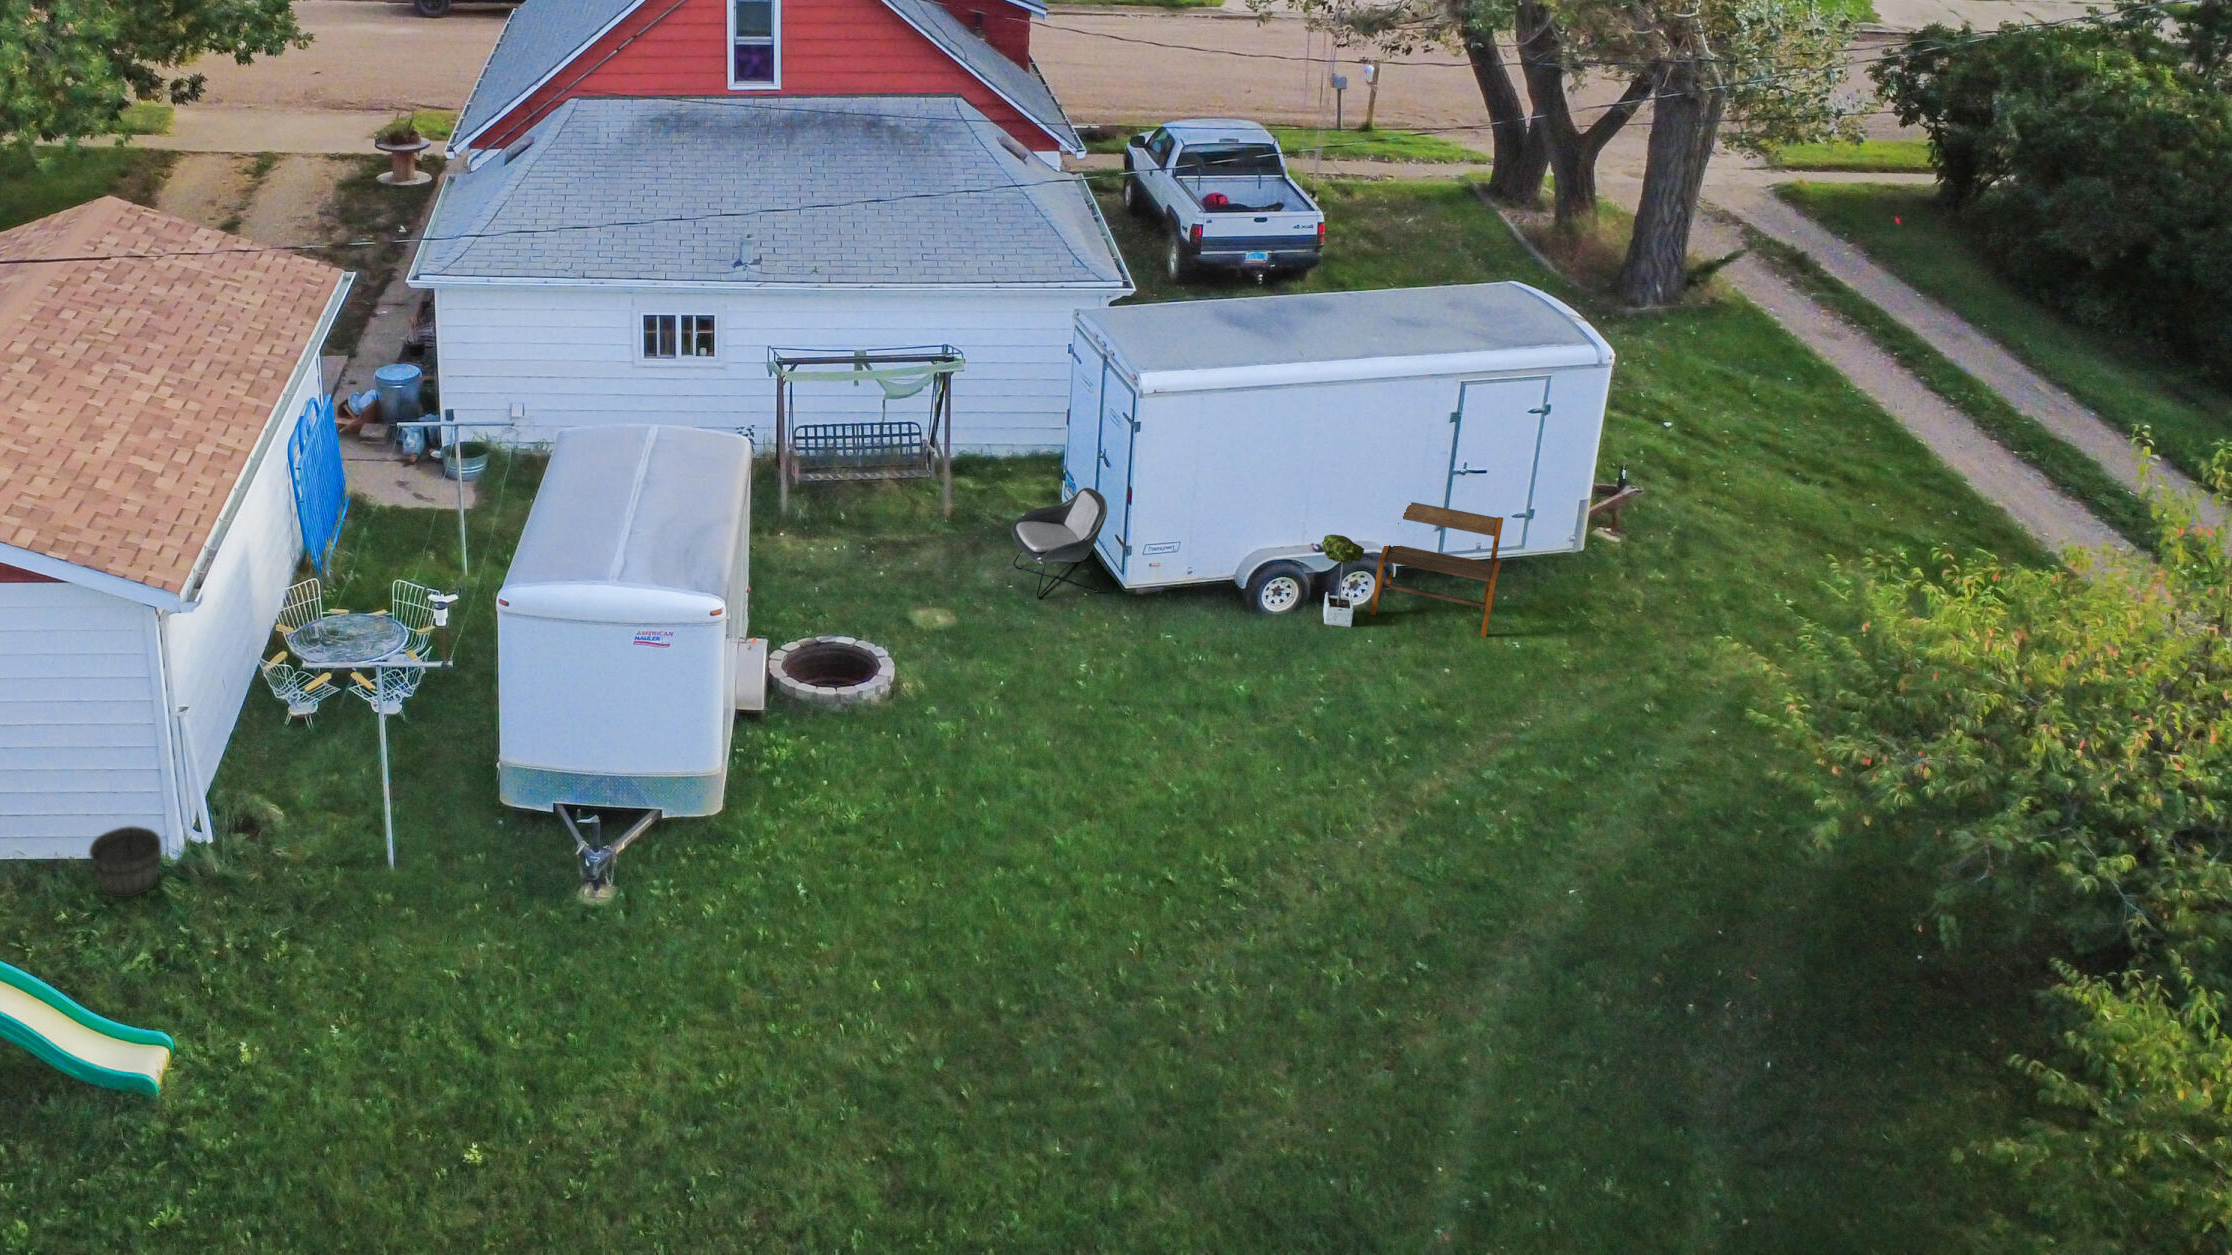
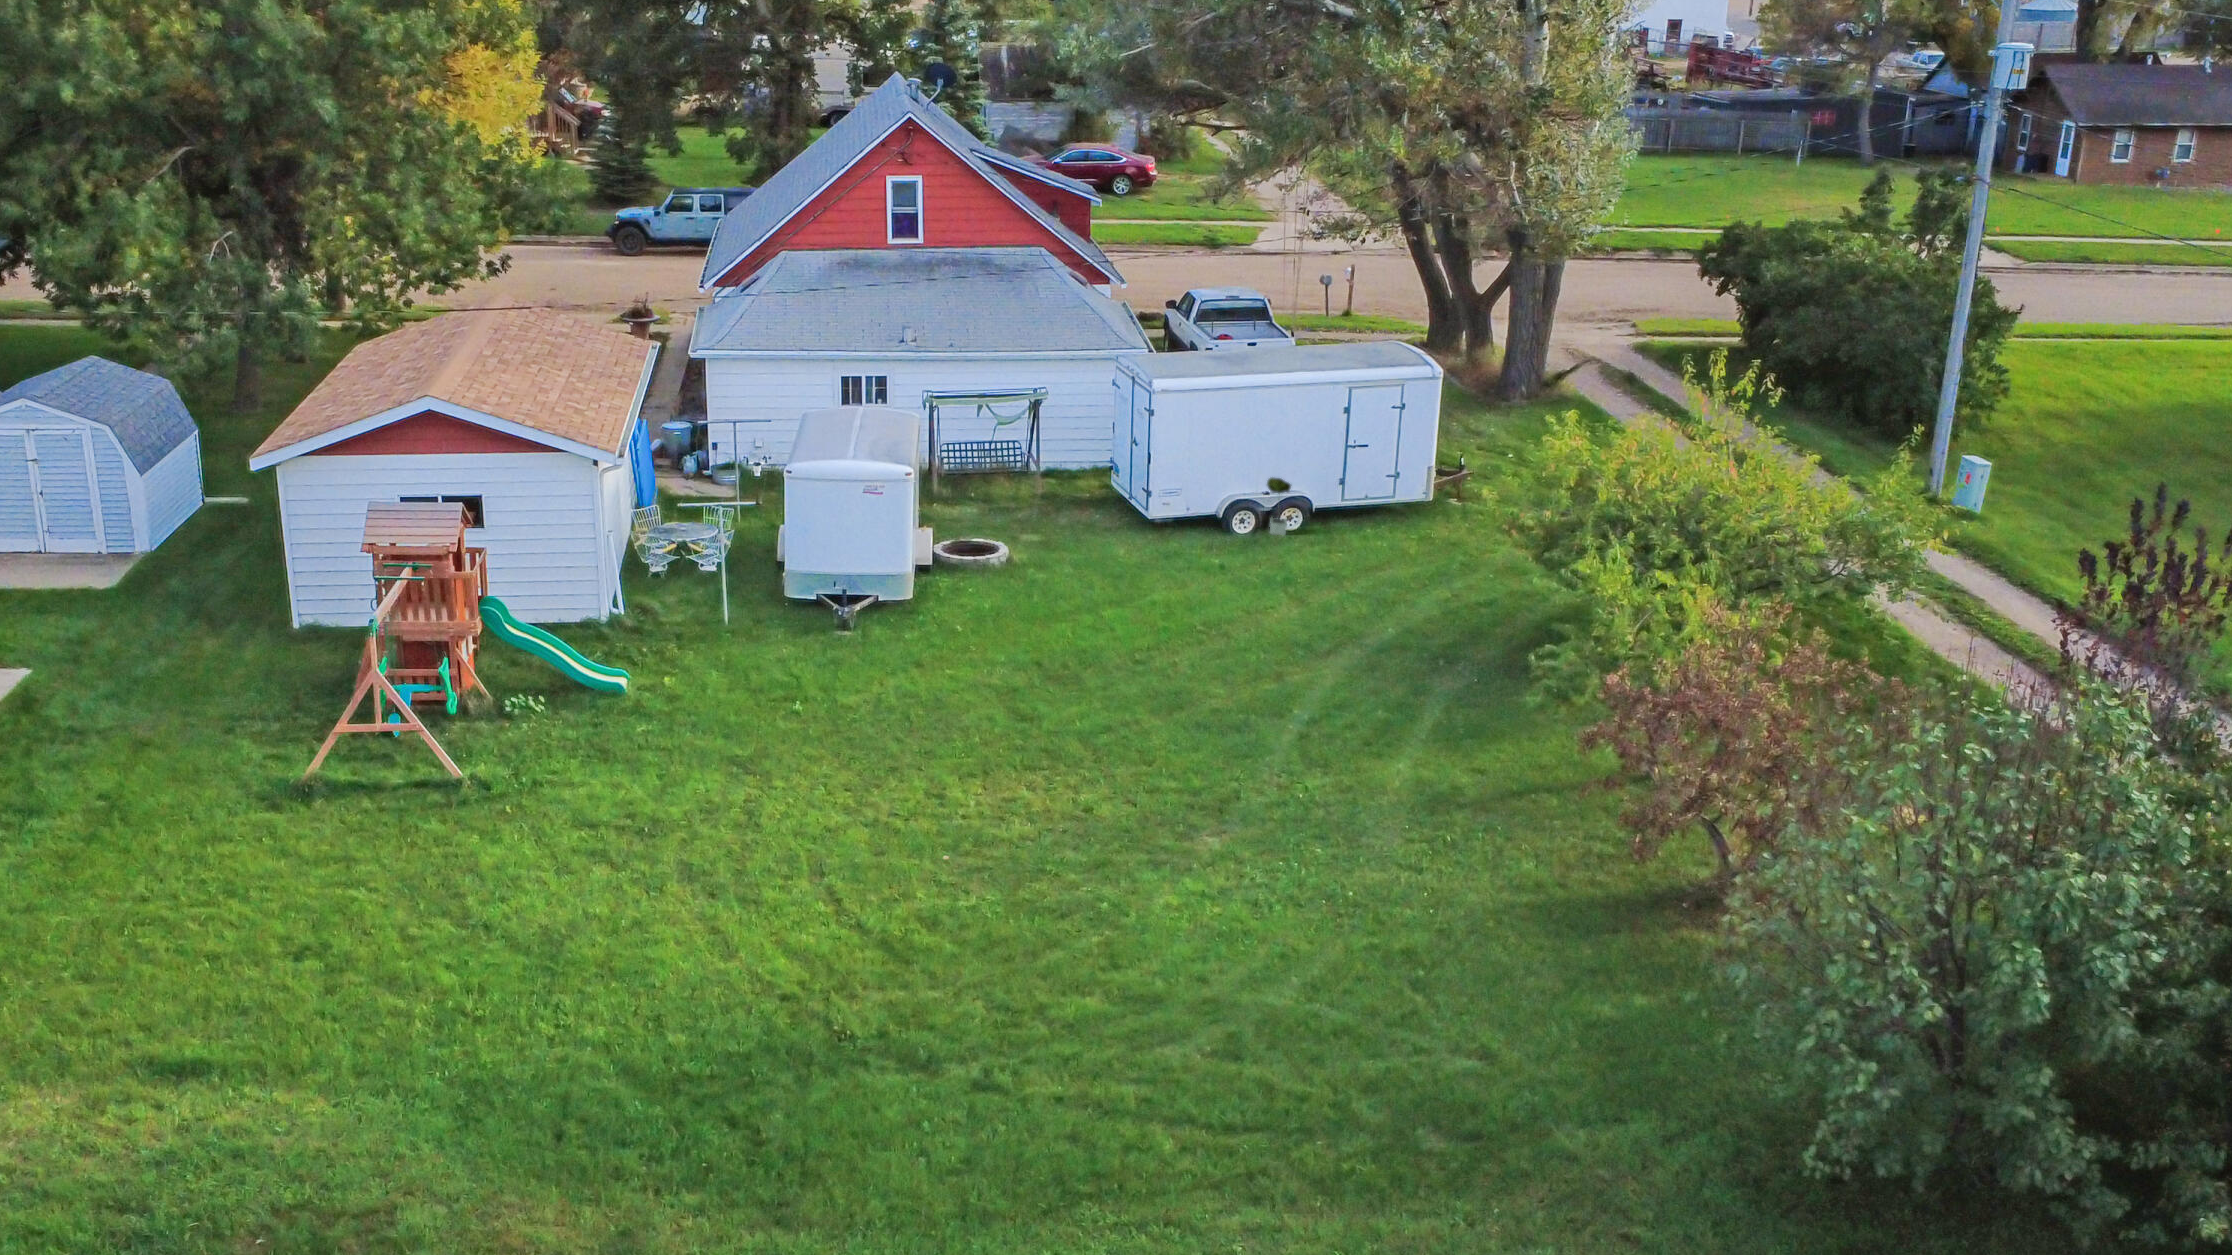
lounge chair: present [1011,487,1107,599] -> none [1079,461,1137,527]
bench: present [1370,502,1503,637] -> none [1298,460,1376,539]
wooden bucket: present [89,826,162,897] -> none [562,595,602,633]

